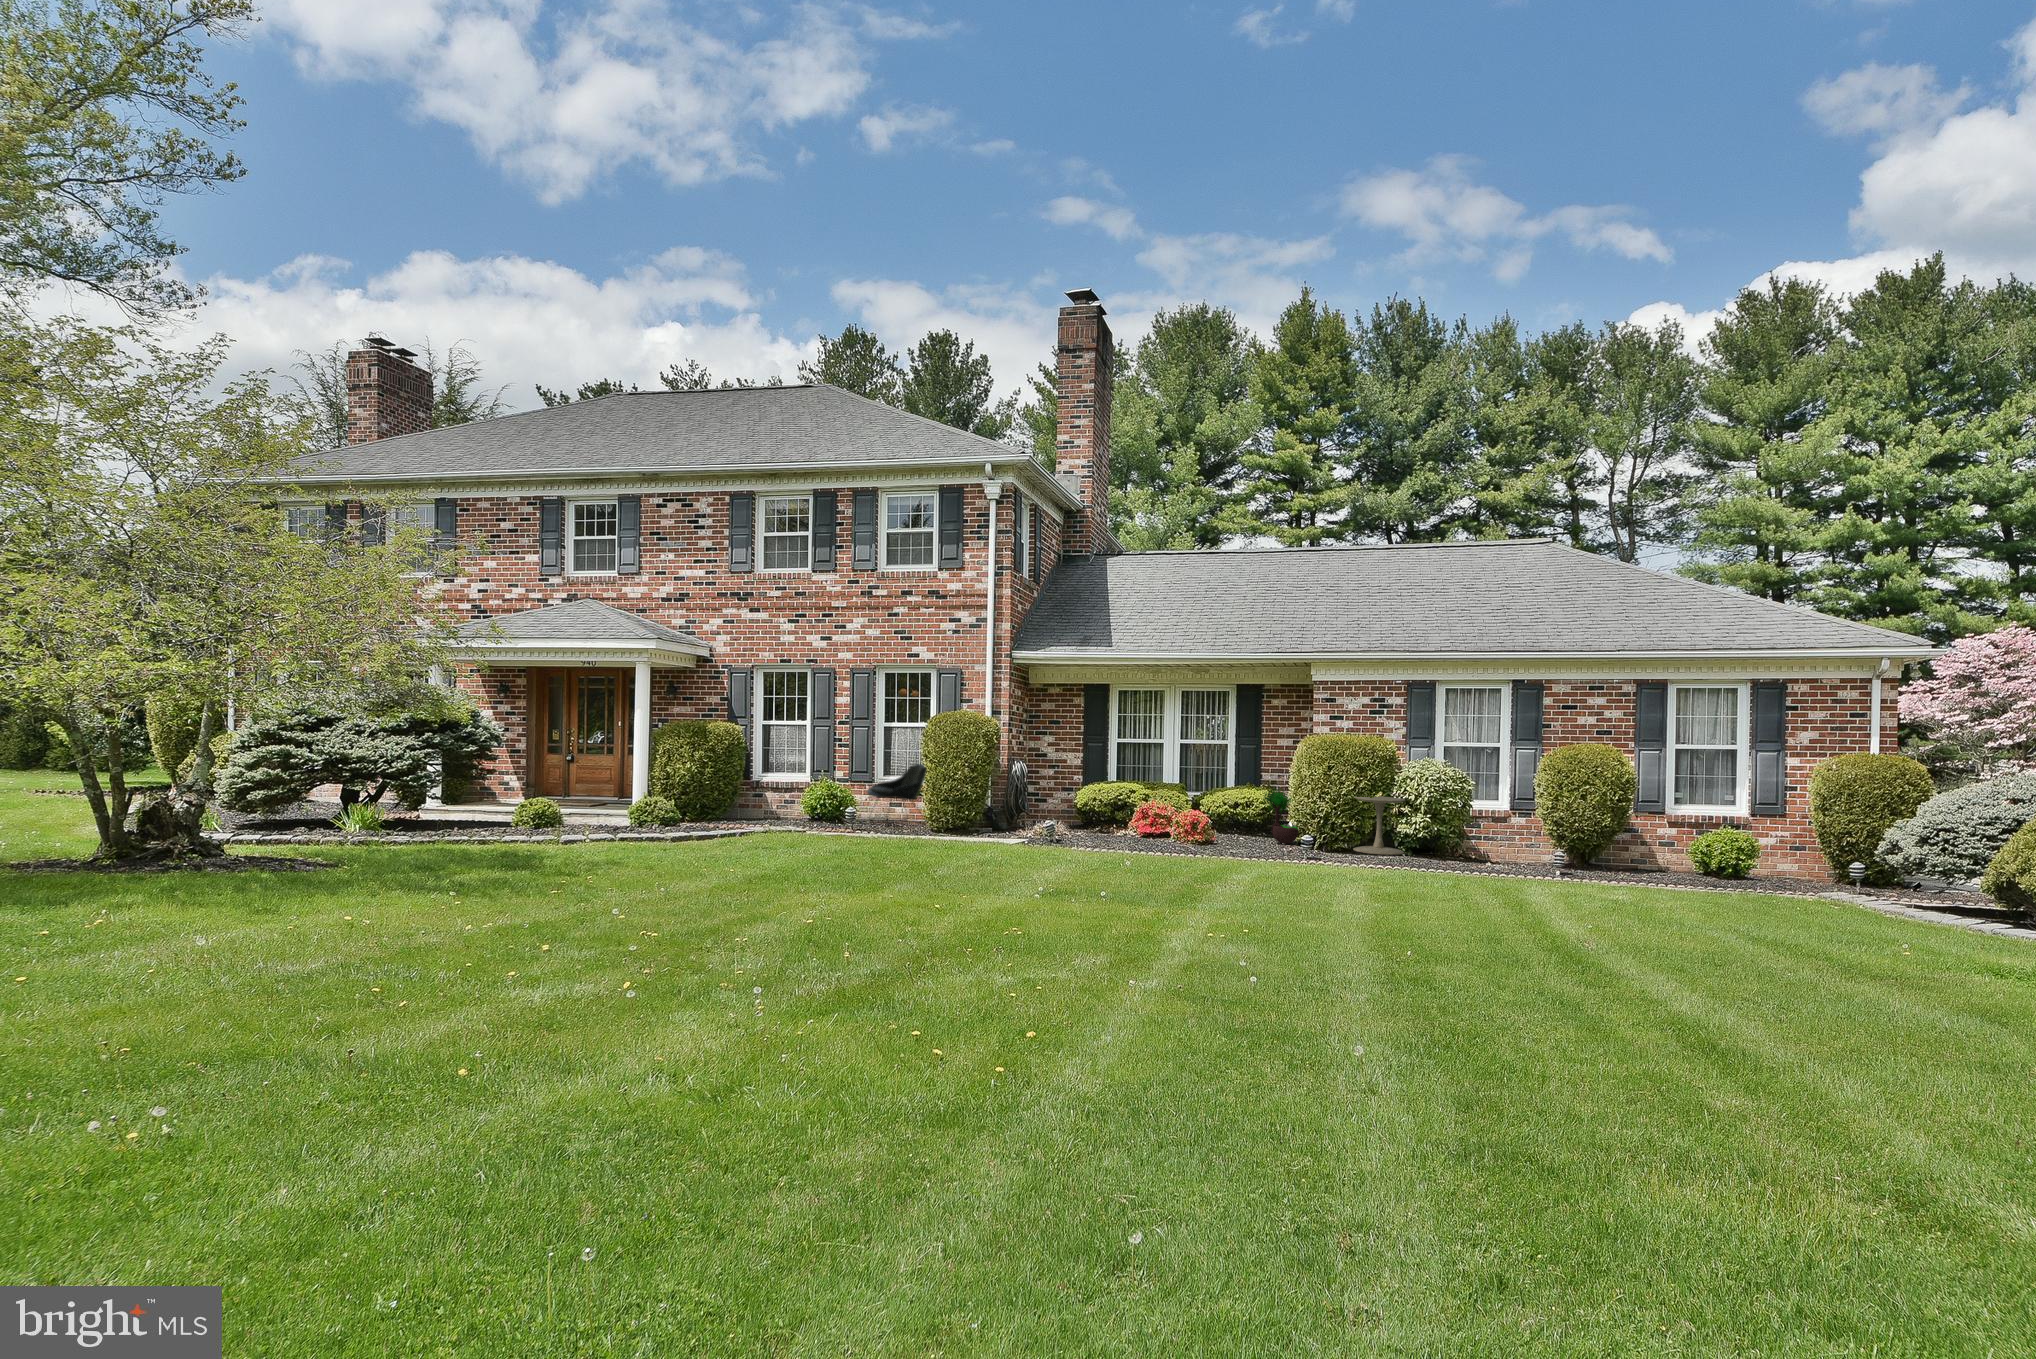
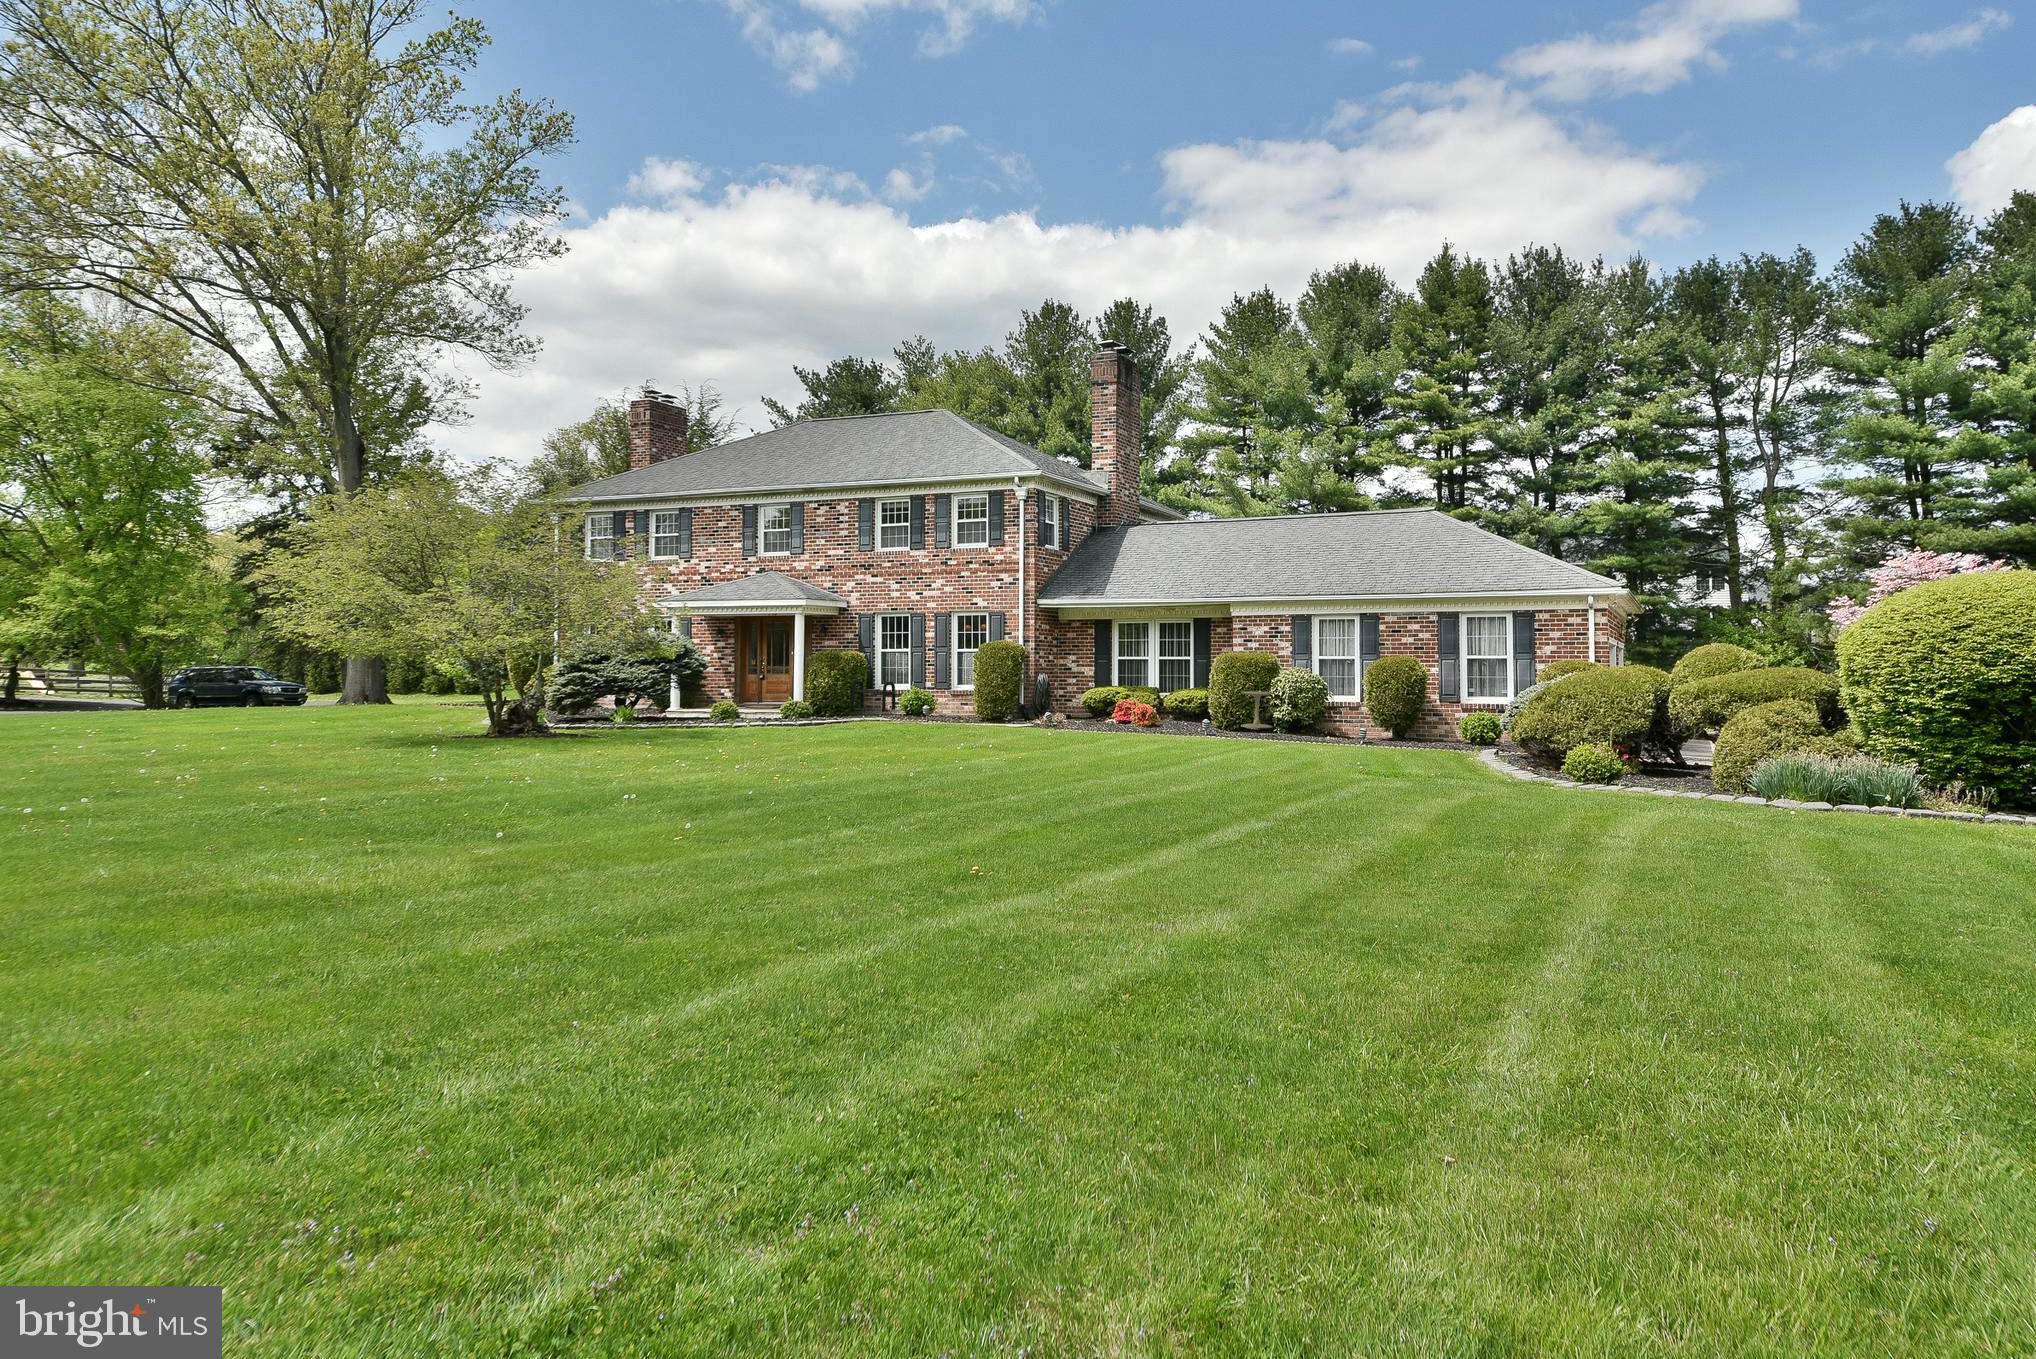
lounge chair: present [867,764,927,824] -> none [943,675,980,714]
bench: none [715,771,789,821] -> present [850,681,895,711]
potted tree: present [1263,788,1298,844] -> none [1188,685,1211,723]

